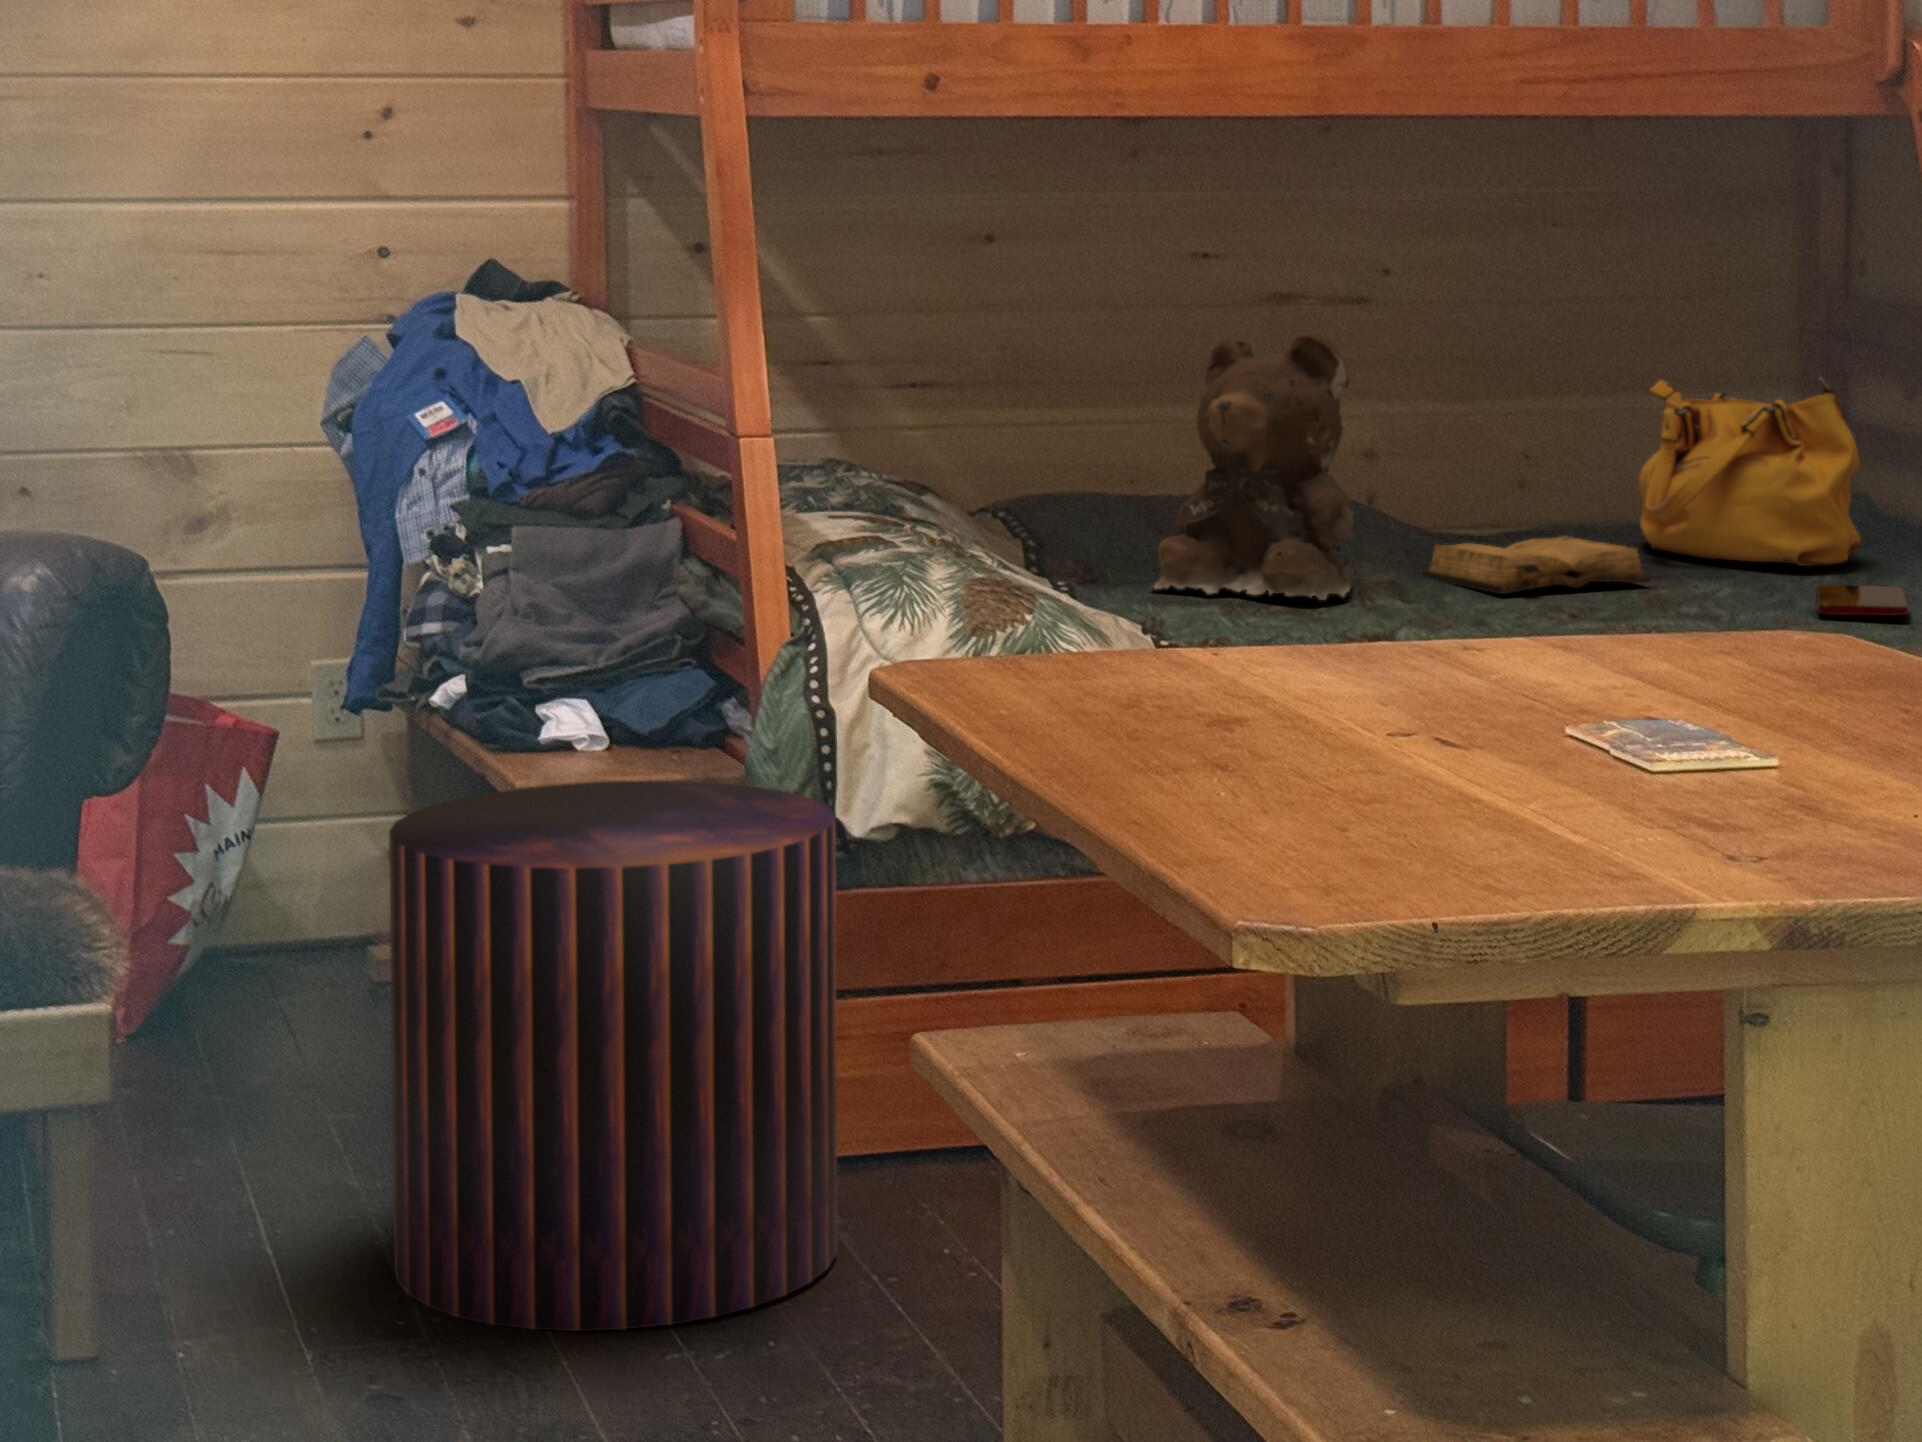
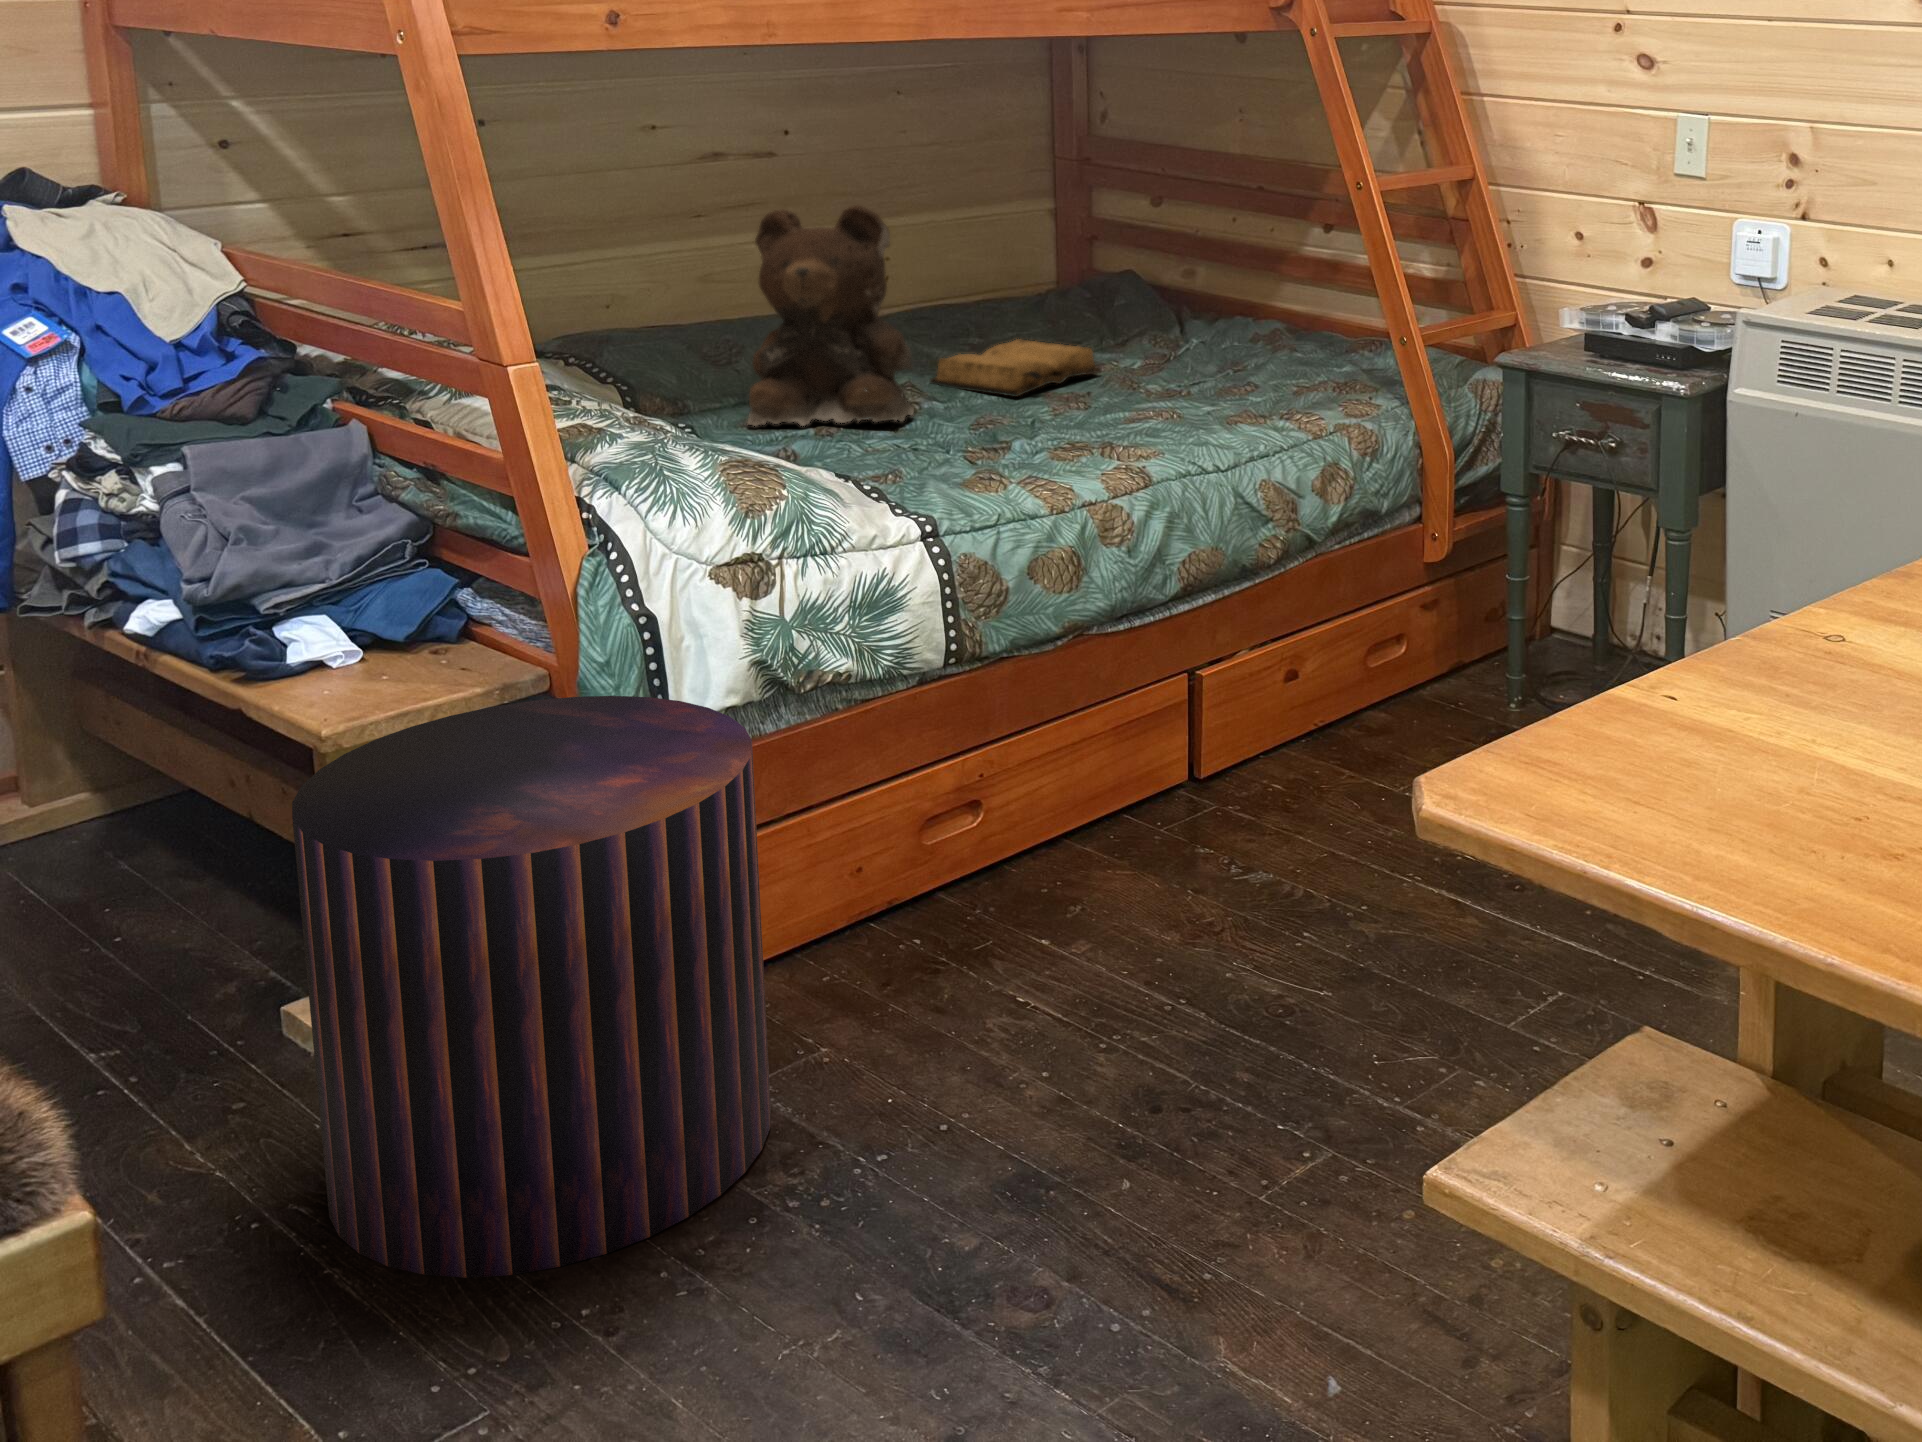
handbag: present [1639,377,1860,566] -> none [1035,206,1206,343]
smartphone: present [1815,585,1909,616] -> none [1207,356,1306,388]

